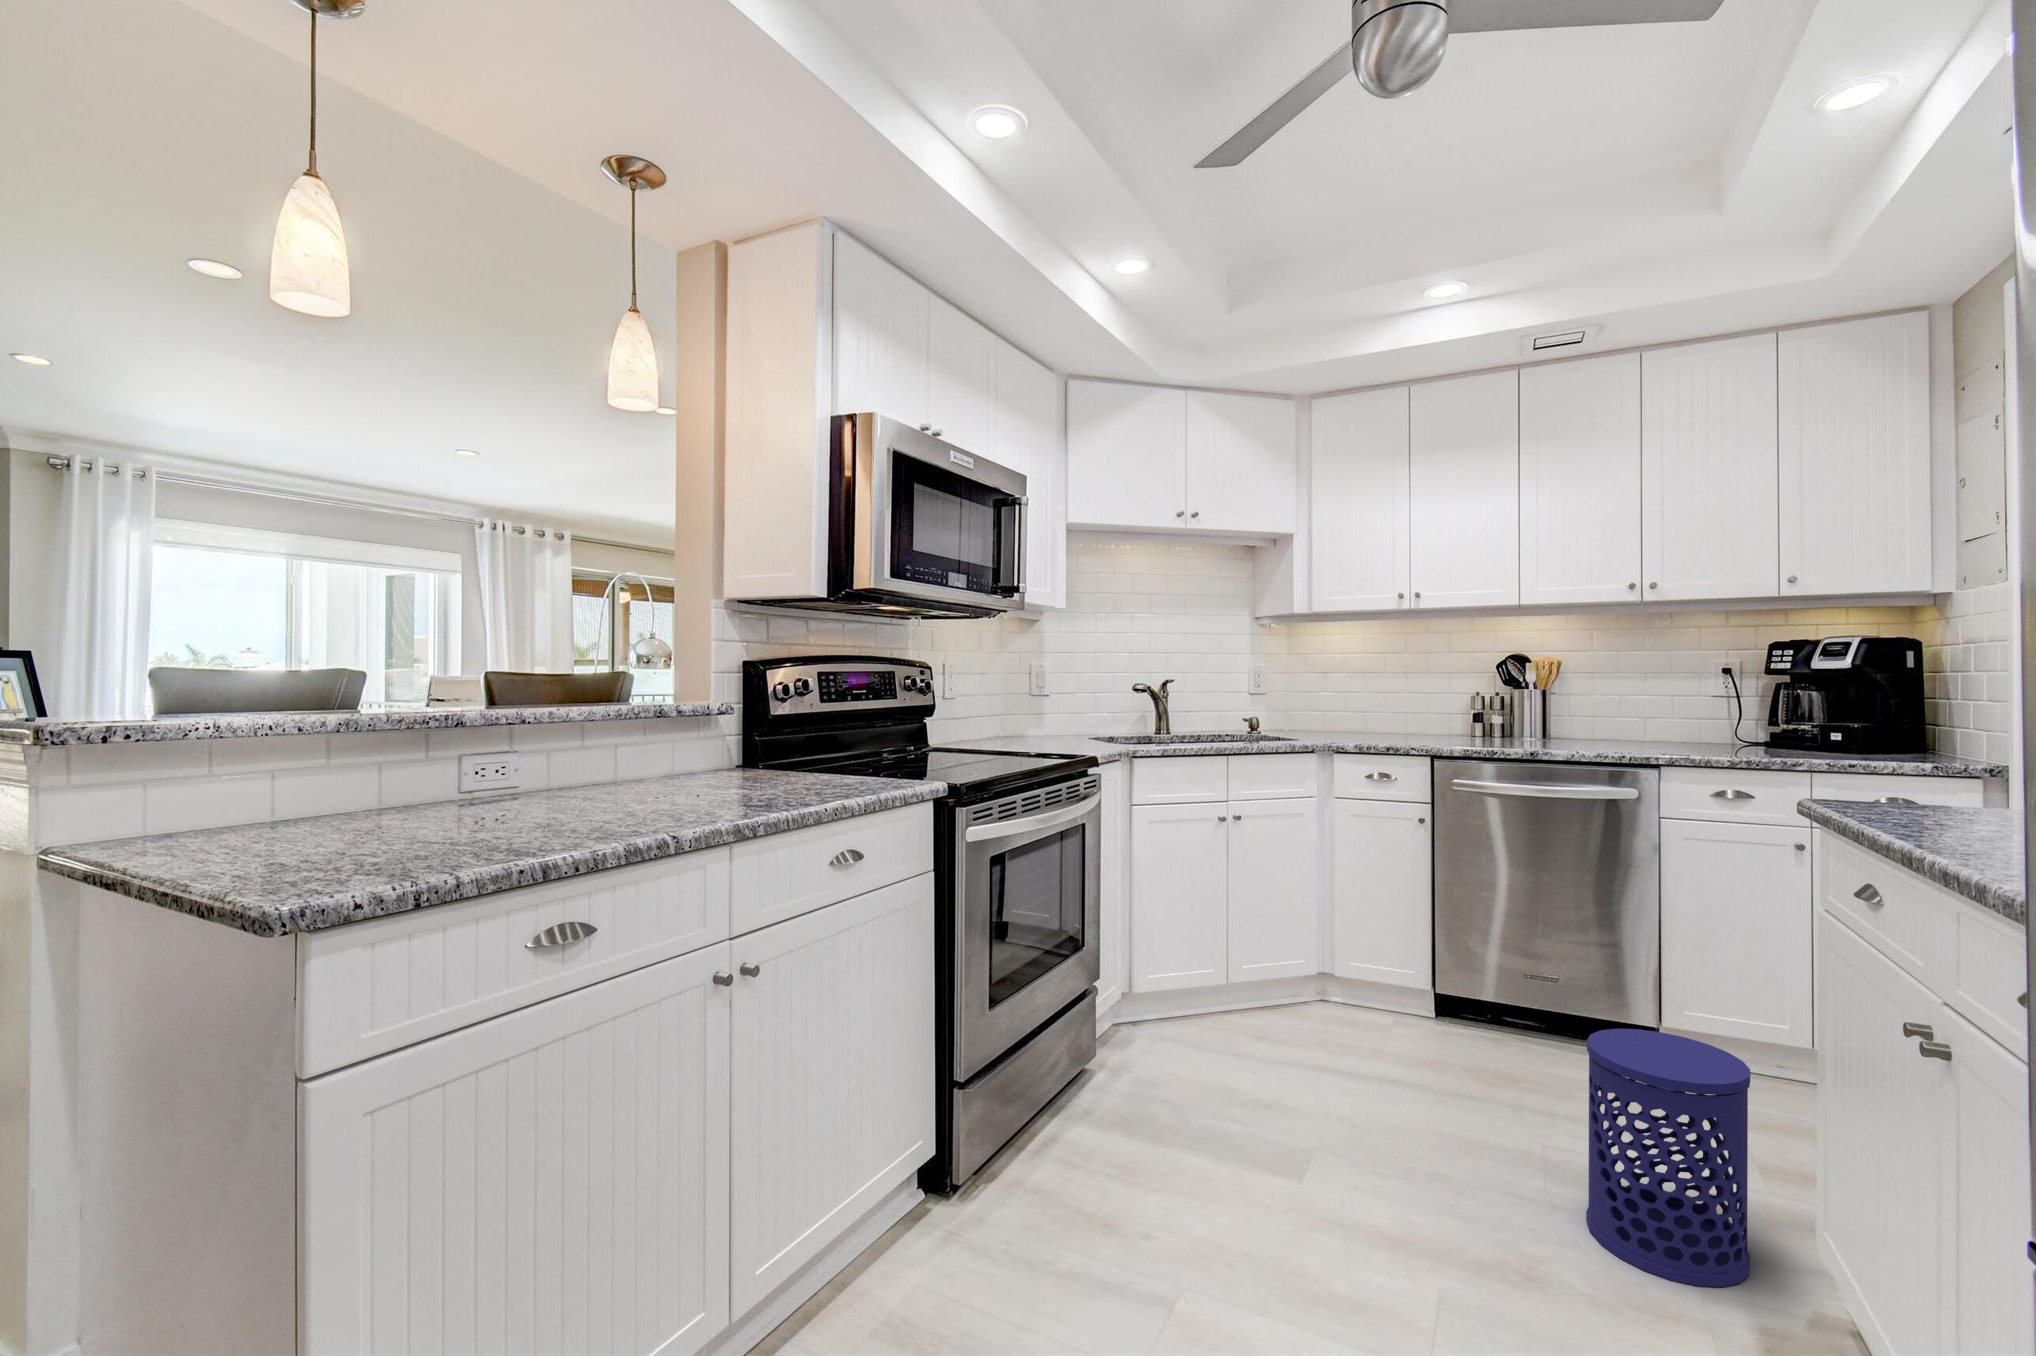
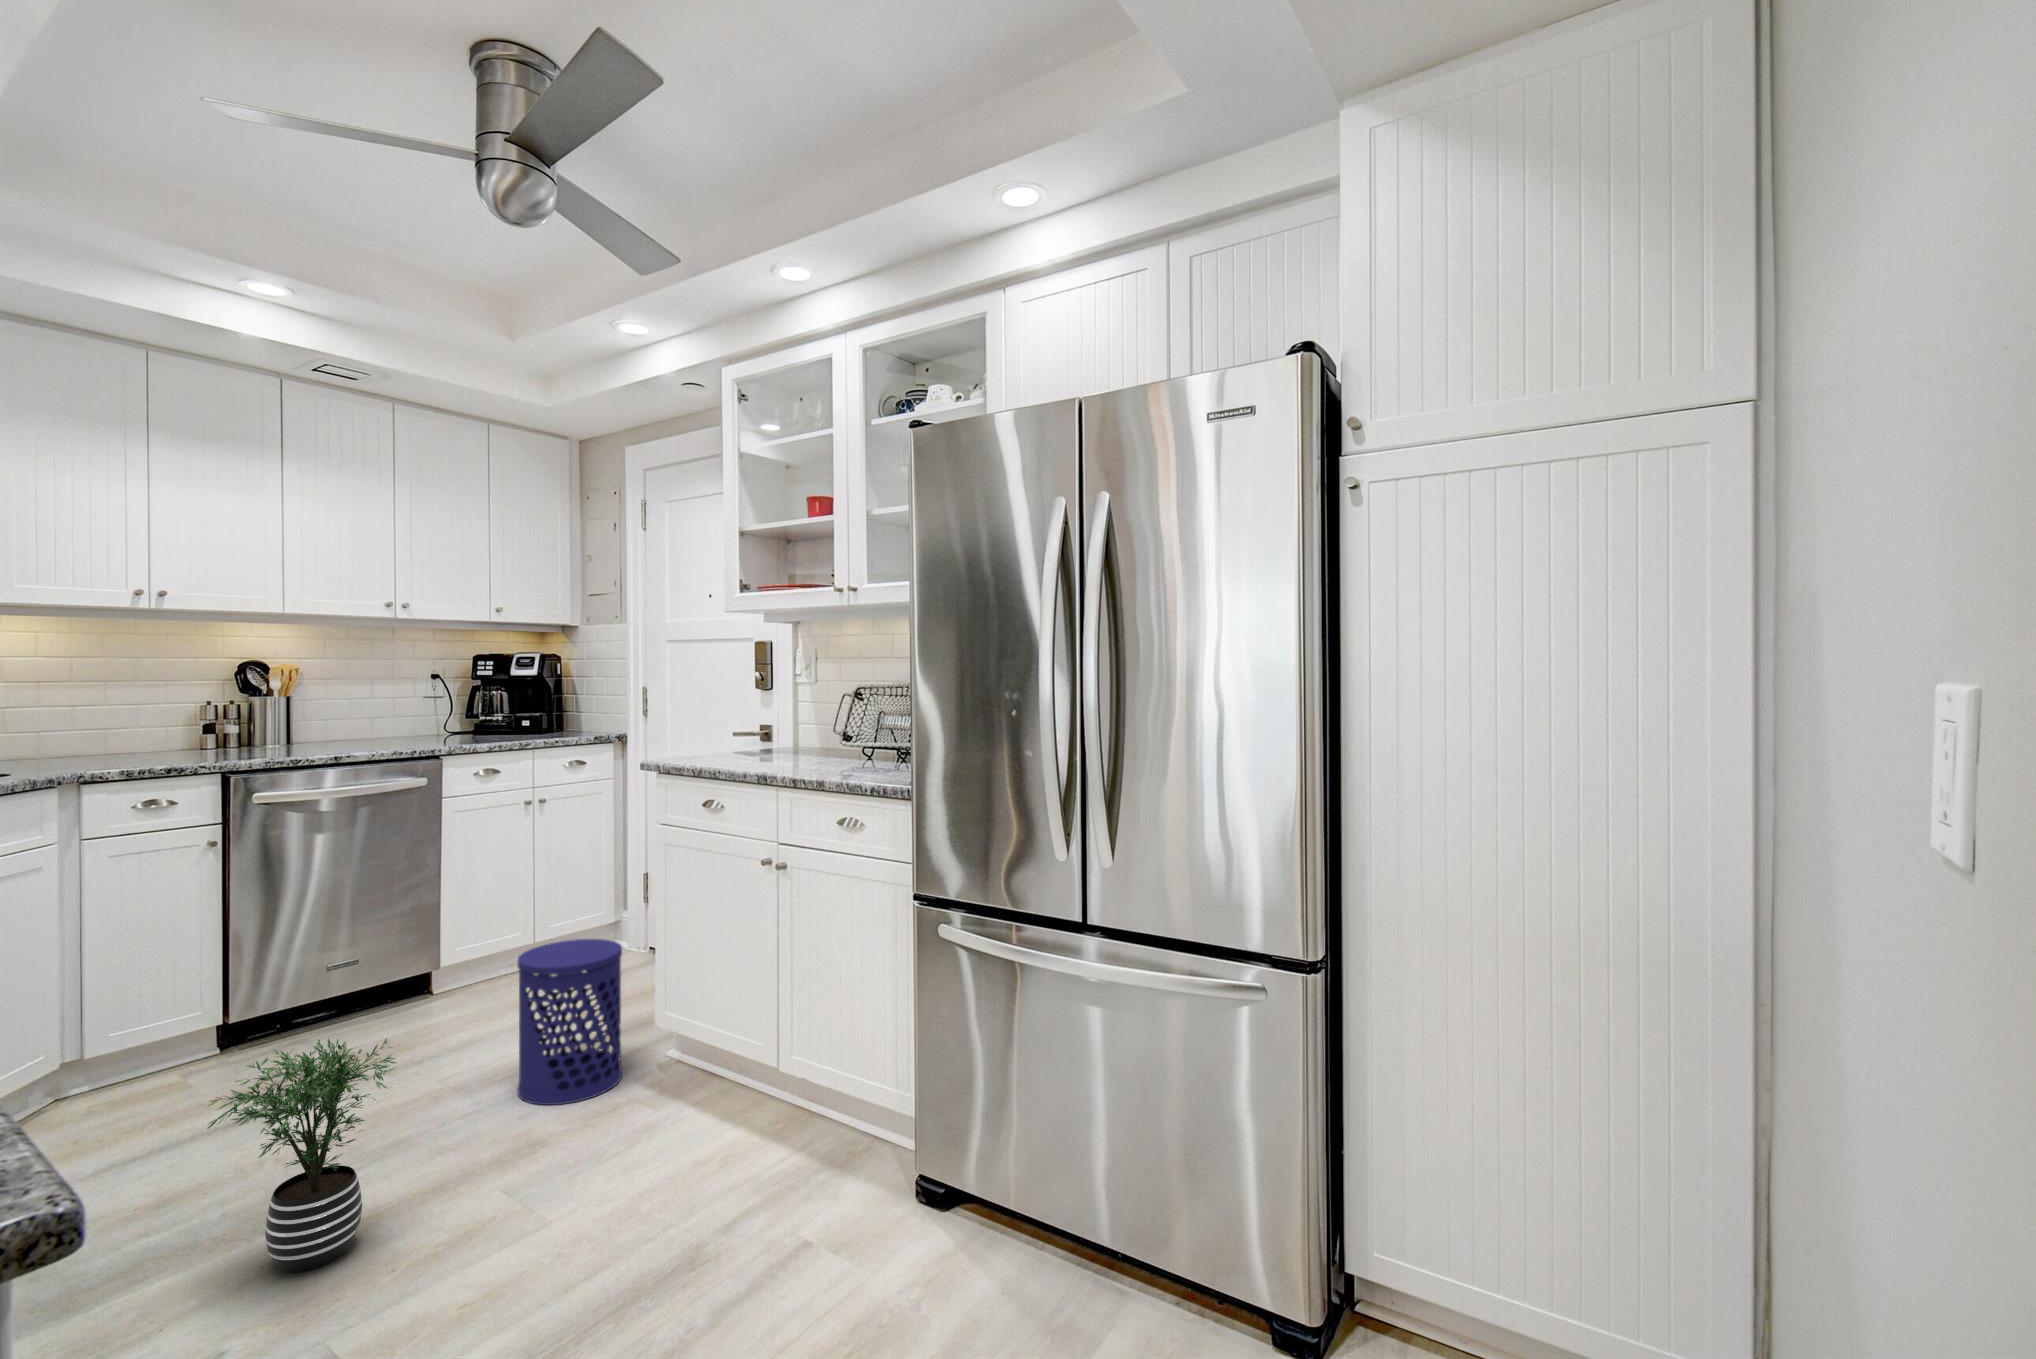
potted plant: none [1191,1008,1343,1239] -> present [208,1038,396,1272]

